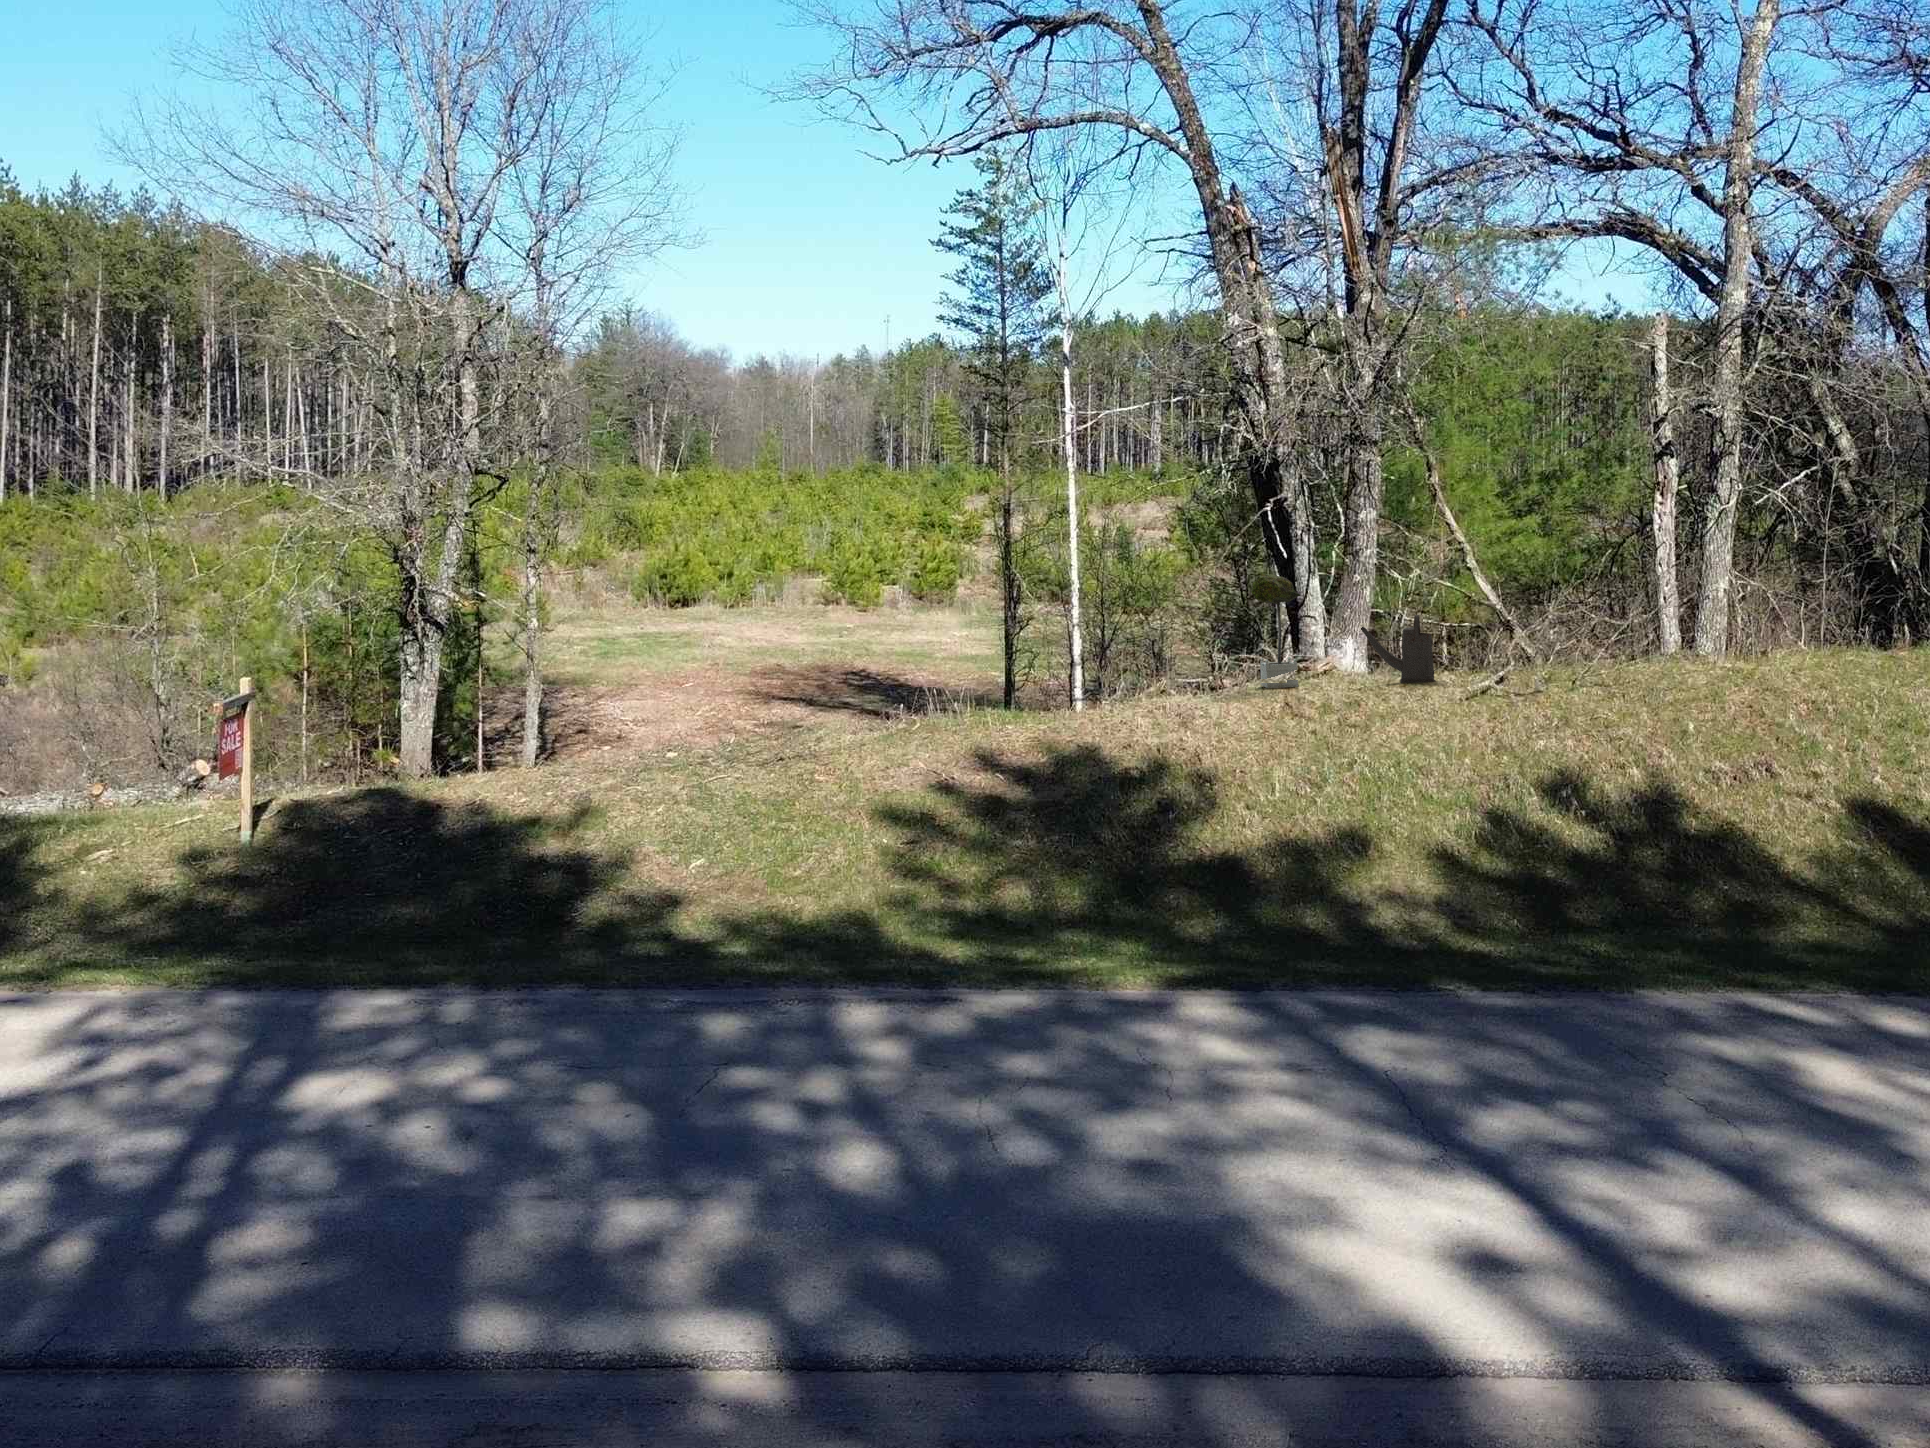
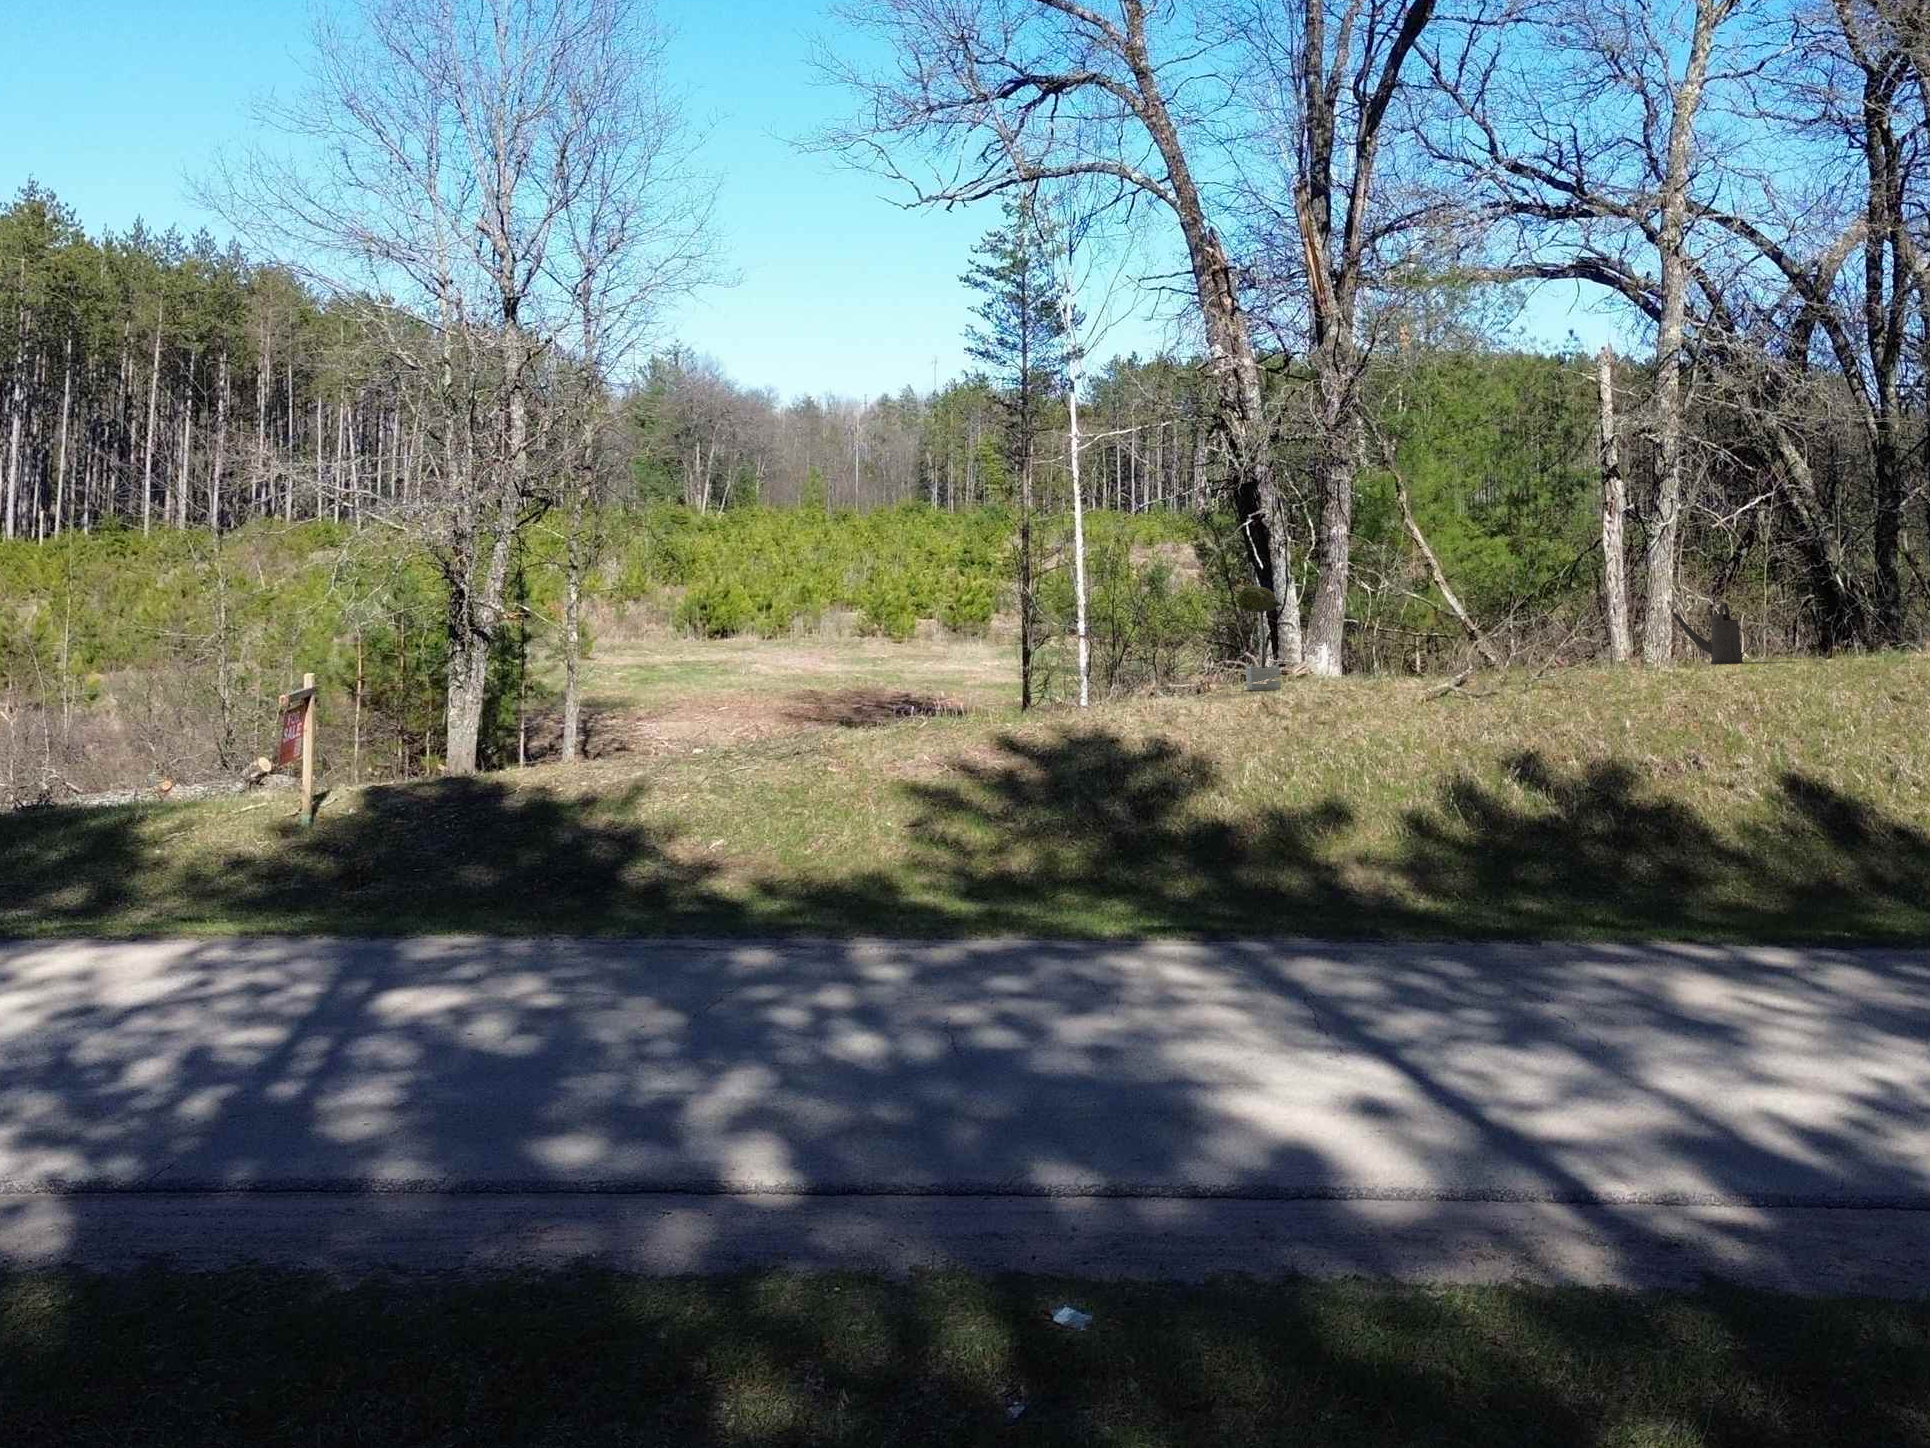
watering can: present [1361,615,1446,683] -> present [1673,603,1753,664]

